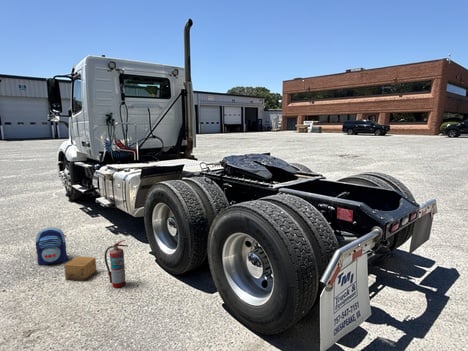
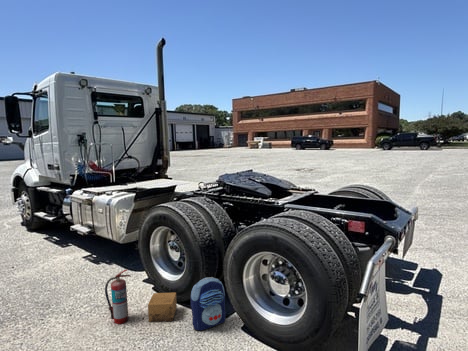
backpack: present [36,227,67,265] -> present [191,277,226,330]
cardboard box: present [64,256,97,281] -> present [148,293,177,322]

